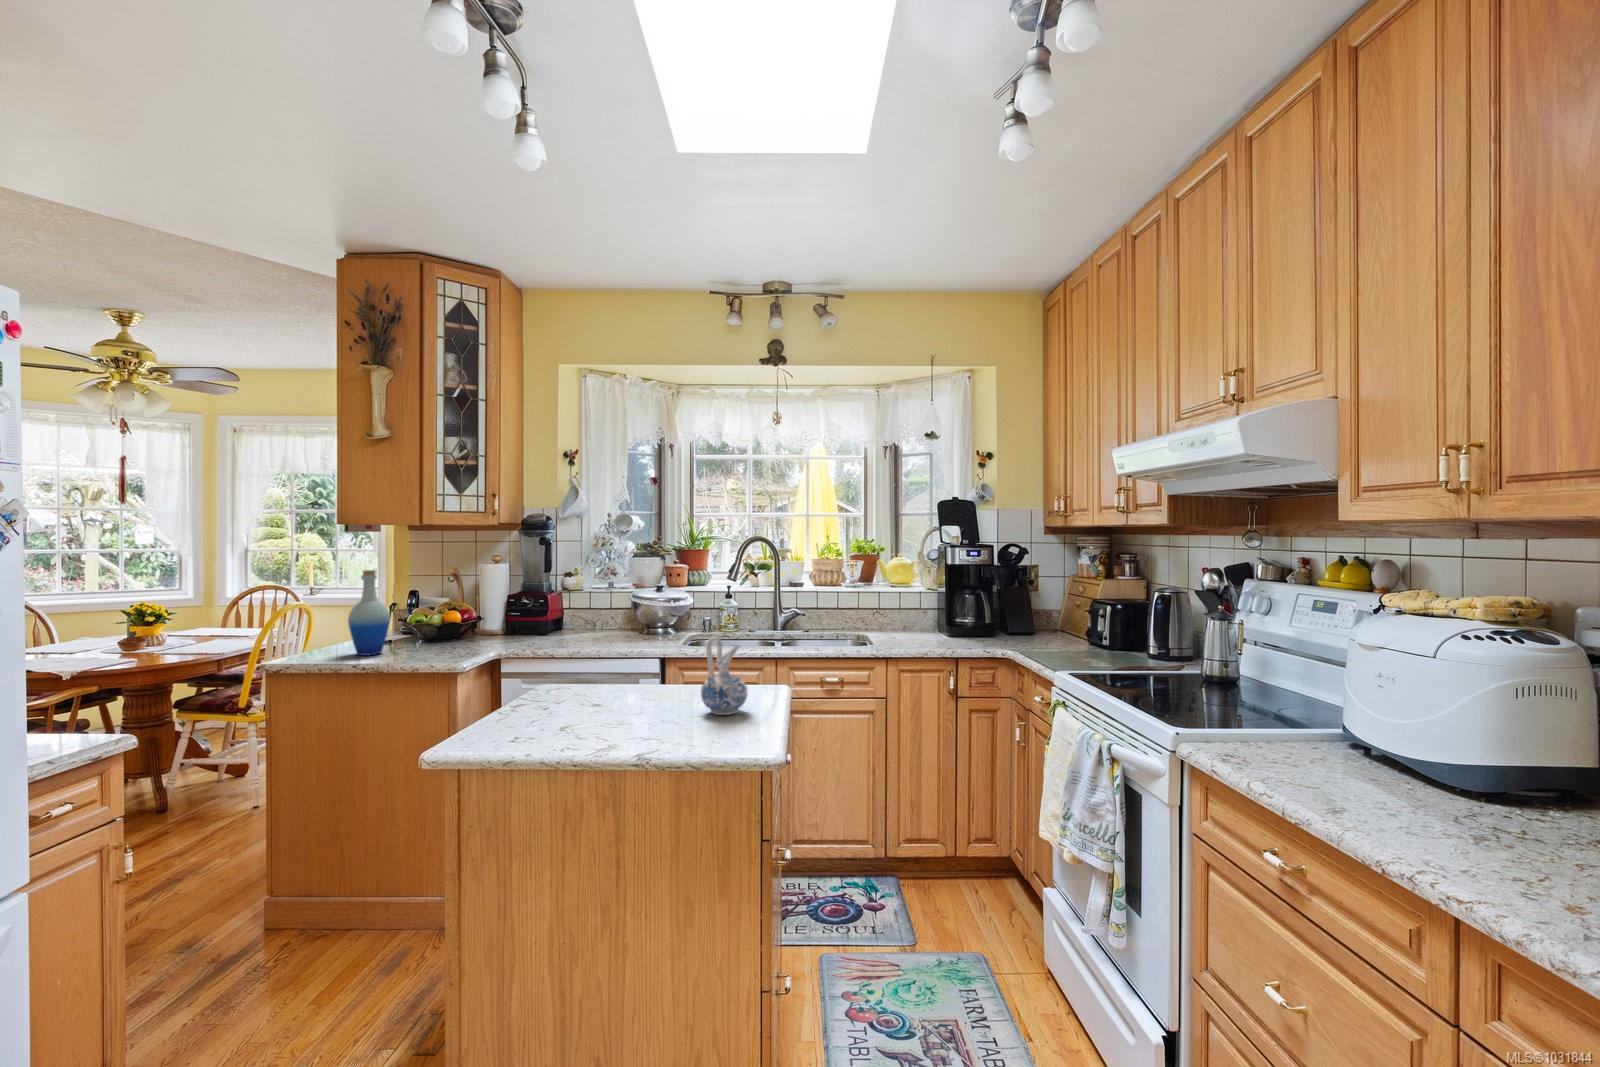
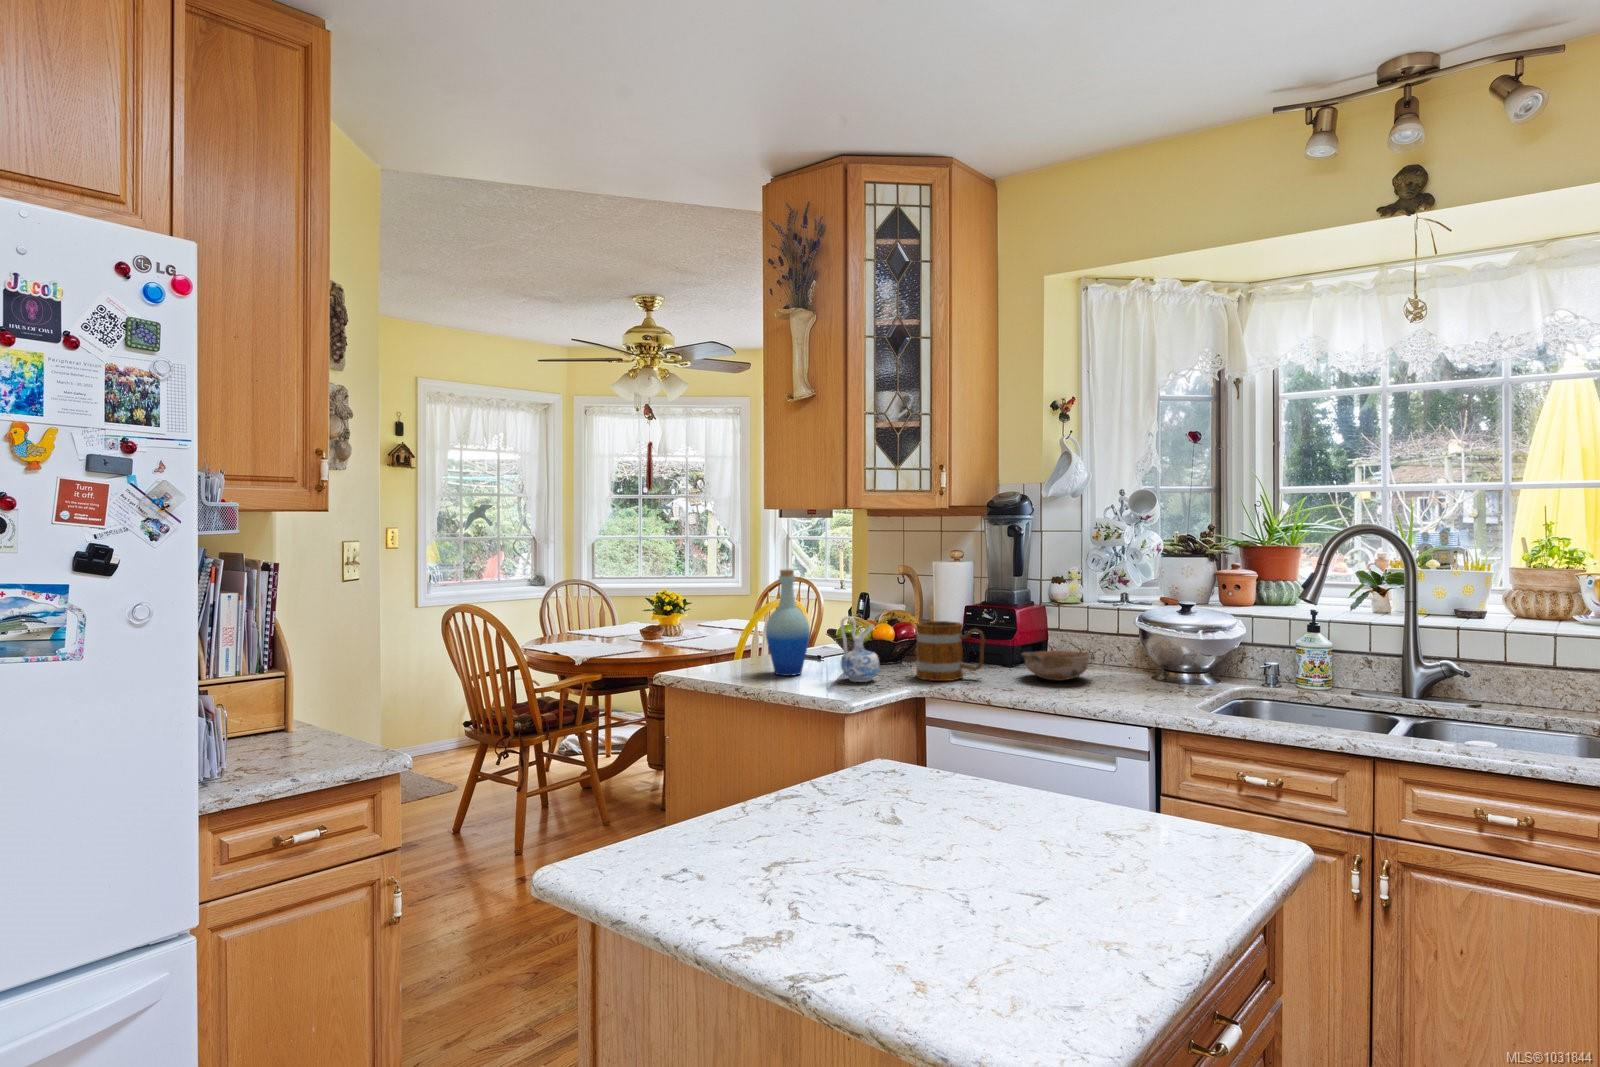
mug: none [480,605,534,647] -> present [916,621,985,681]
bowl: none [557,619,605,639] -> present [1022,651,1092,681]
ceramic pitcher: present [701,637,748,715] -> present [840,616,880,682]

